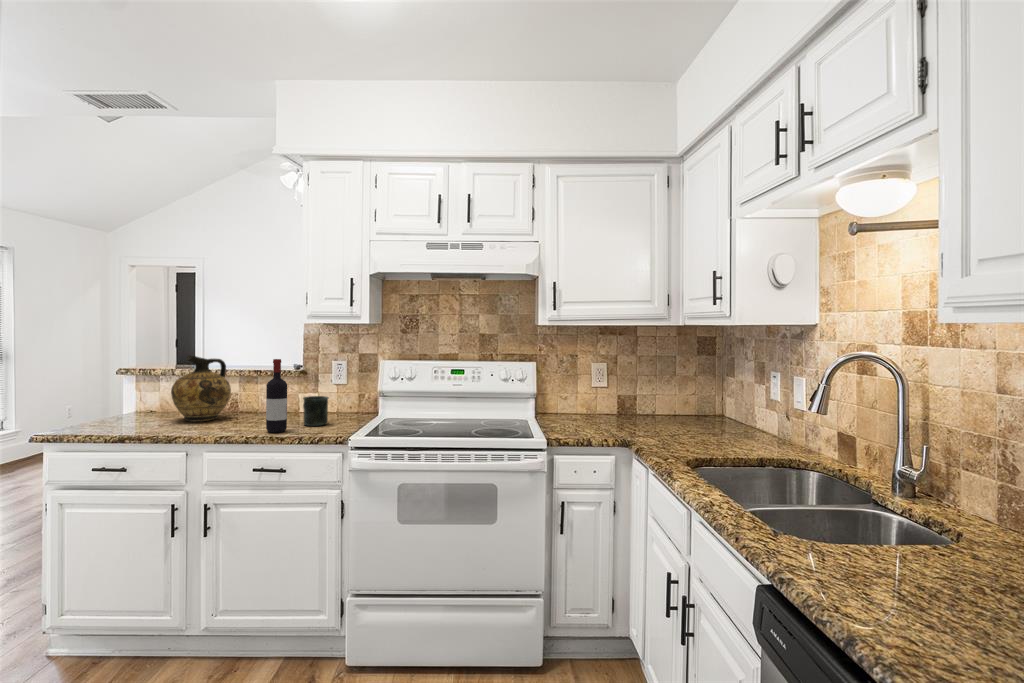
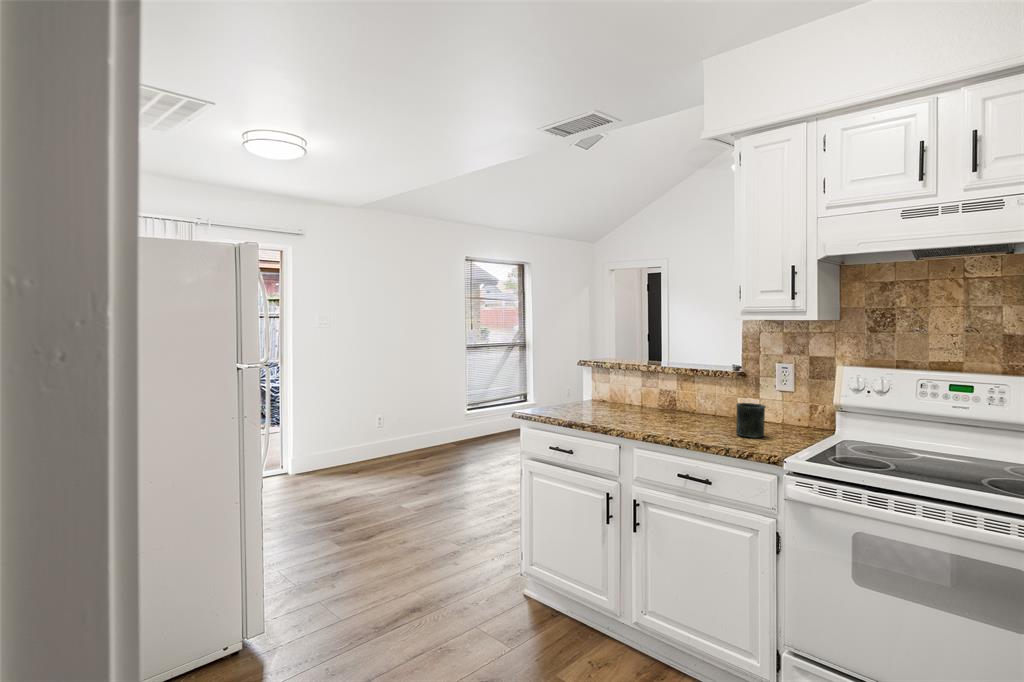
ceramic jug: present [171,355,231,421] -> none [616,353,668,417]
wine bottle: present [266,359,287,433] -> none [694,360,717,440]

